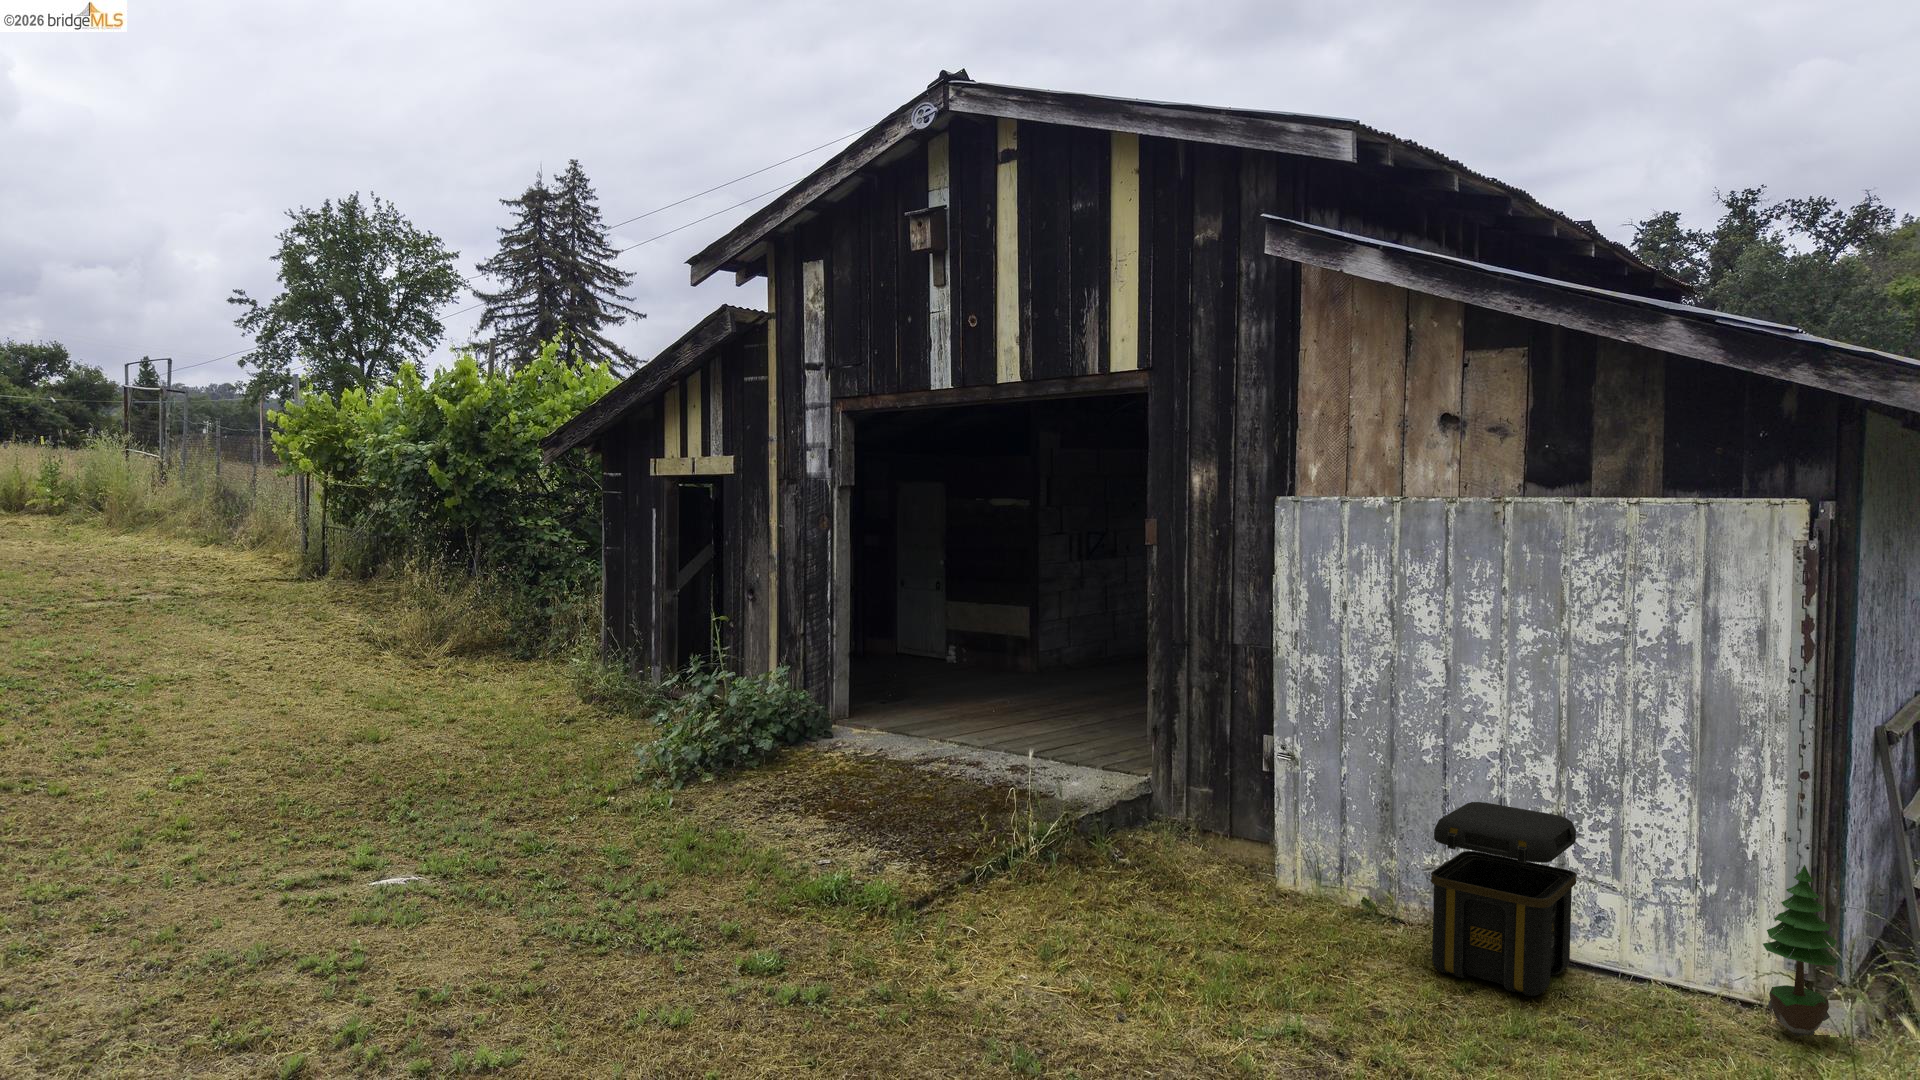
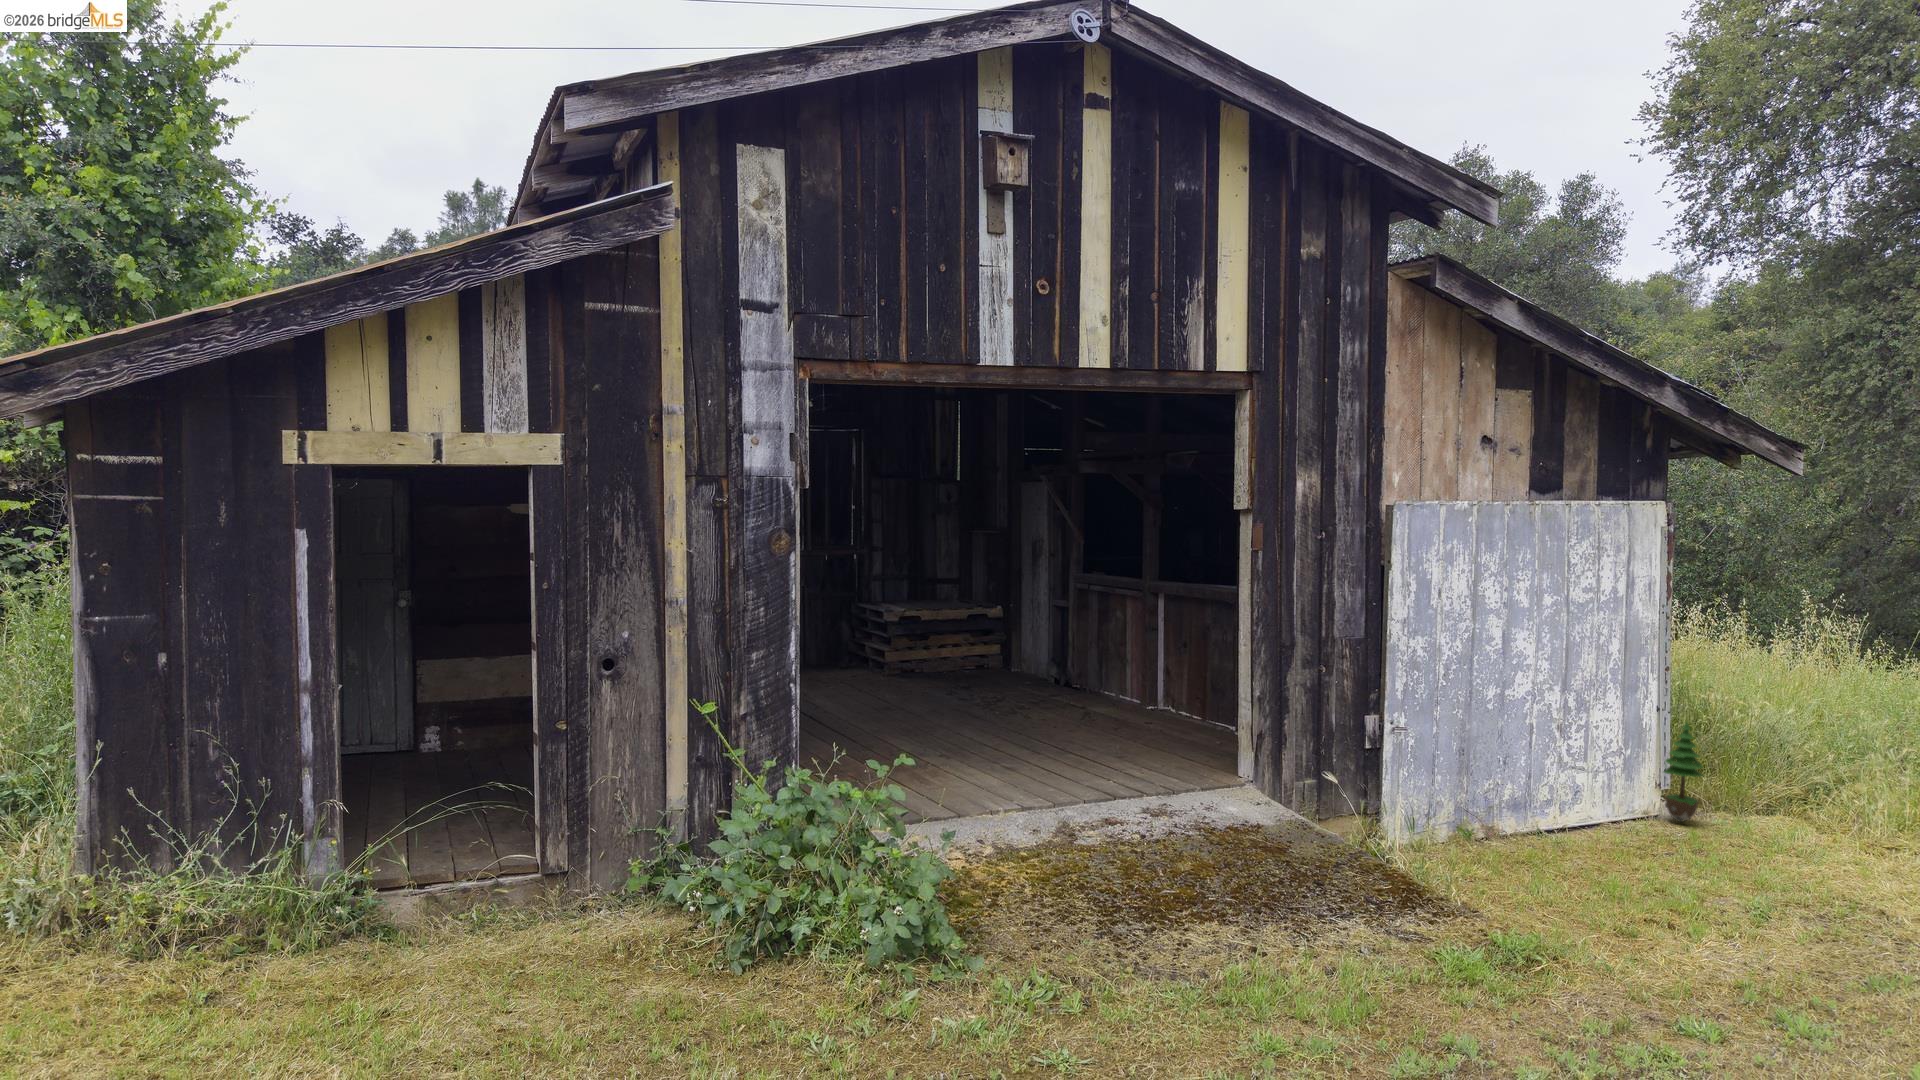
toolbox: present [1431,802,1577,996] -> none [1528,725,1646,855]

